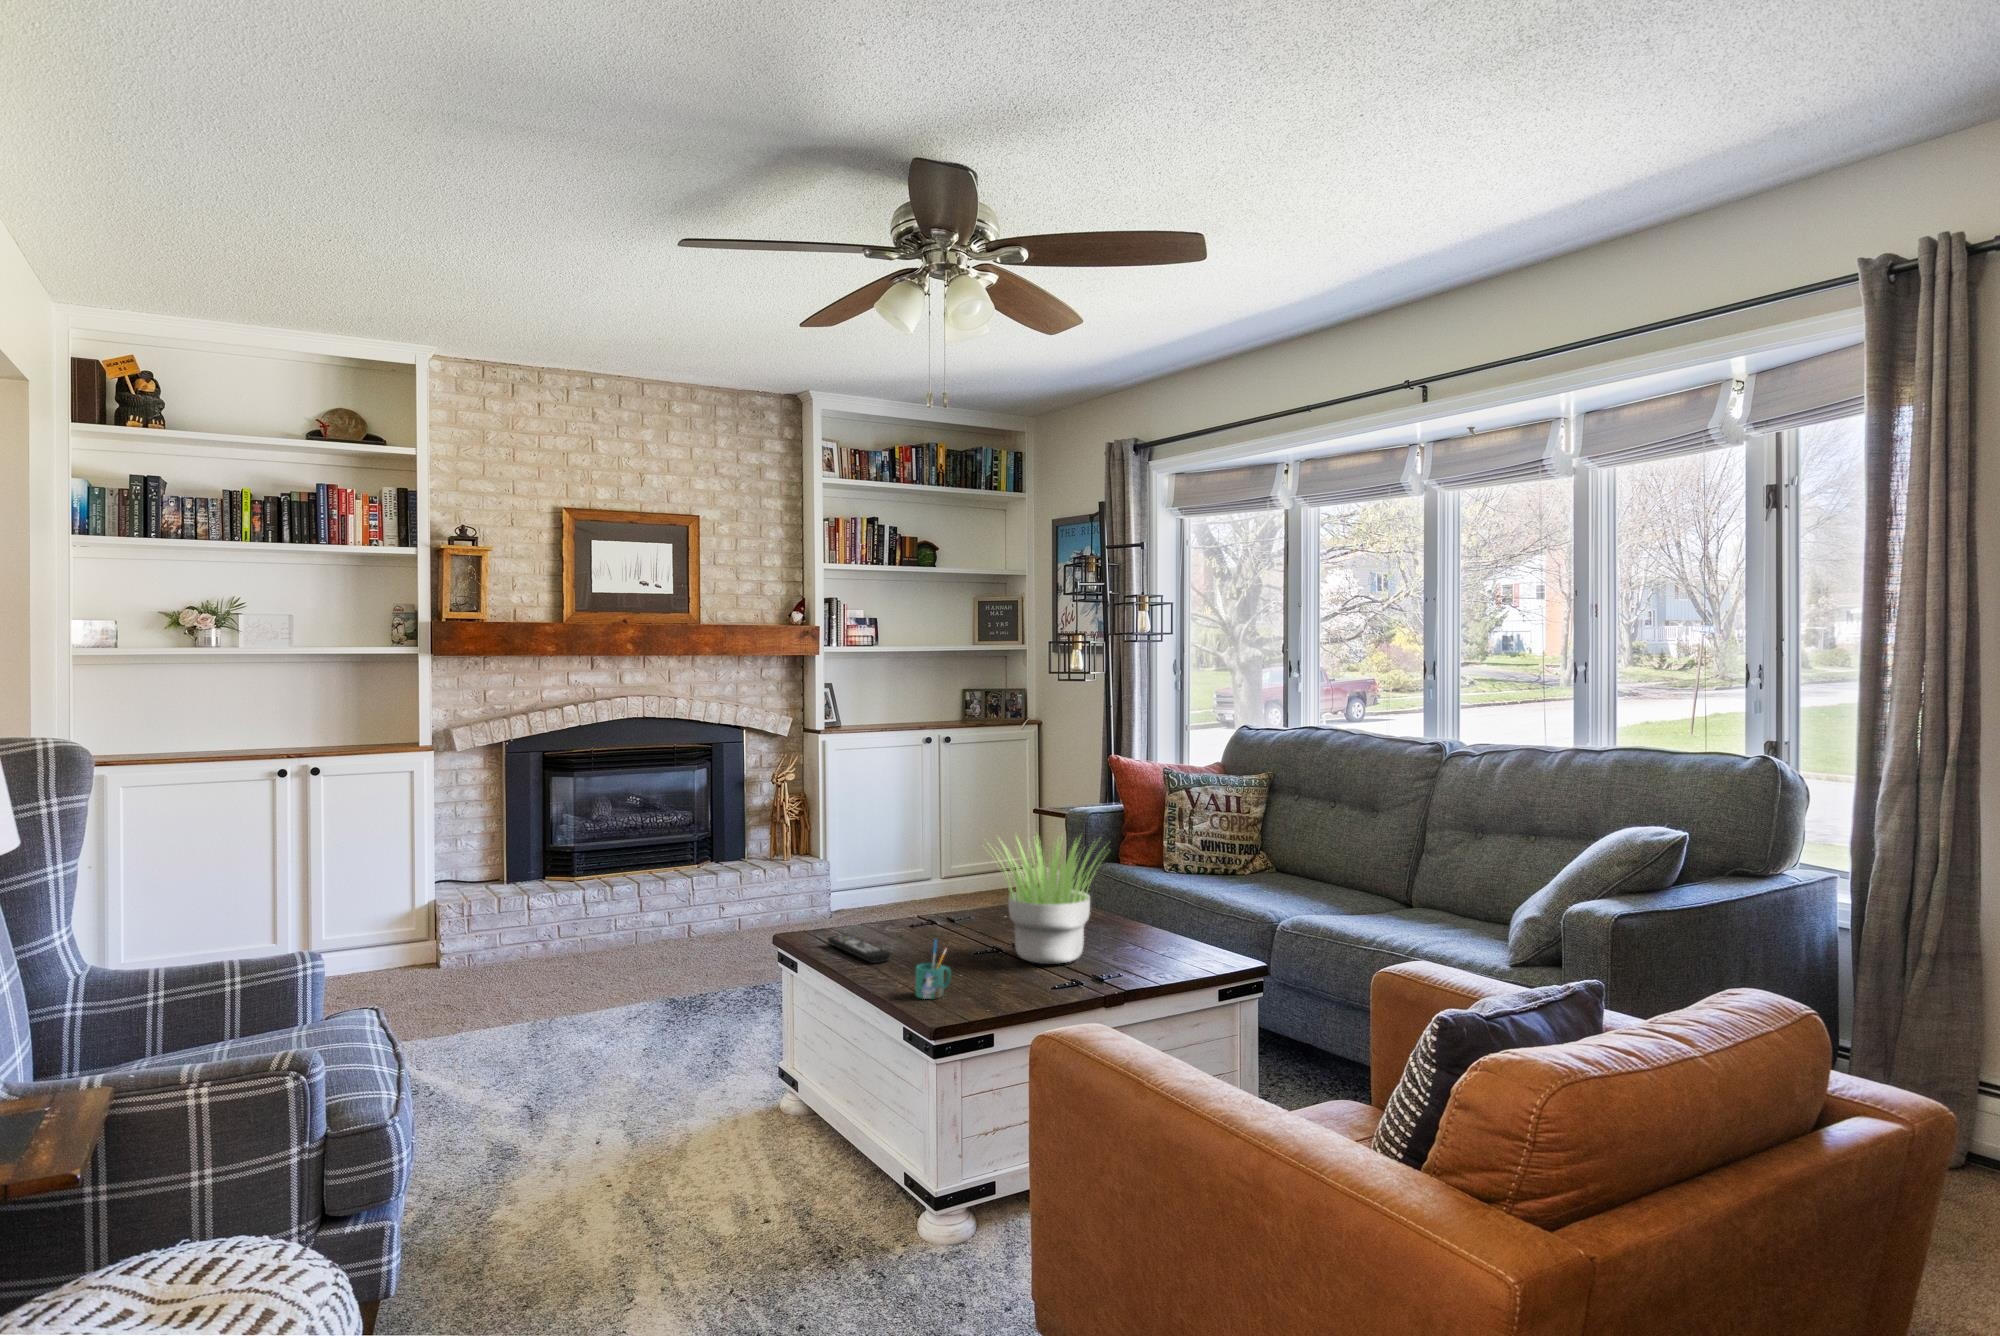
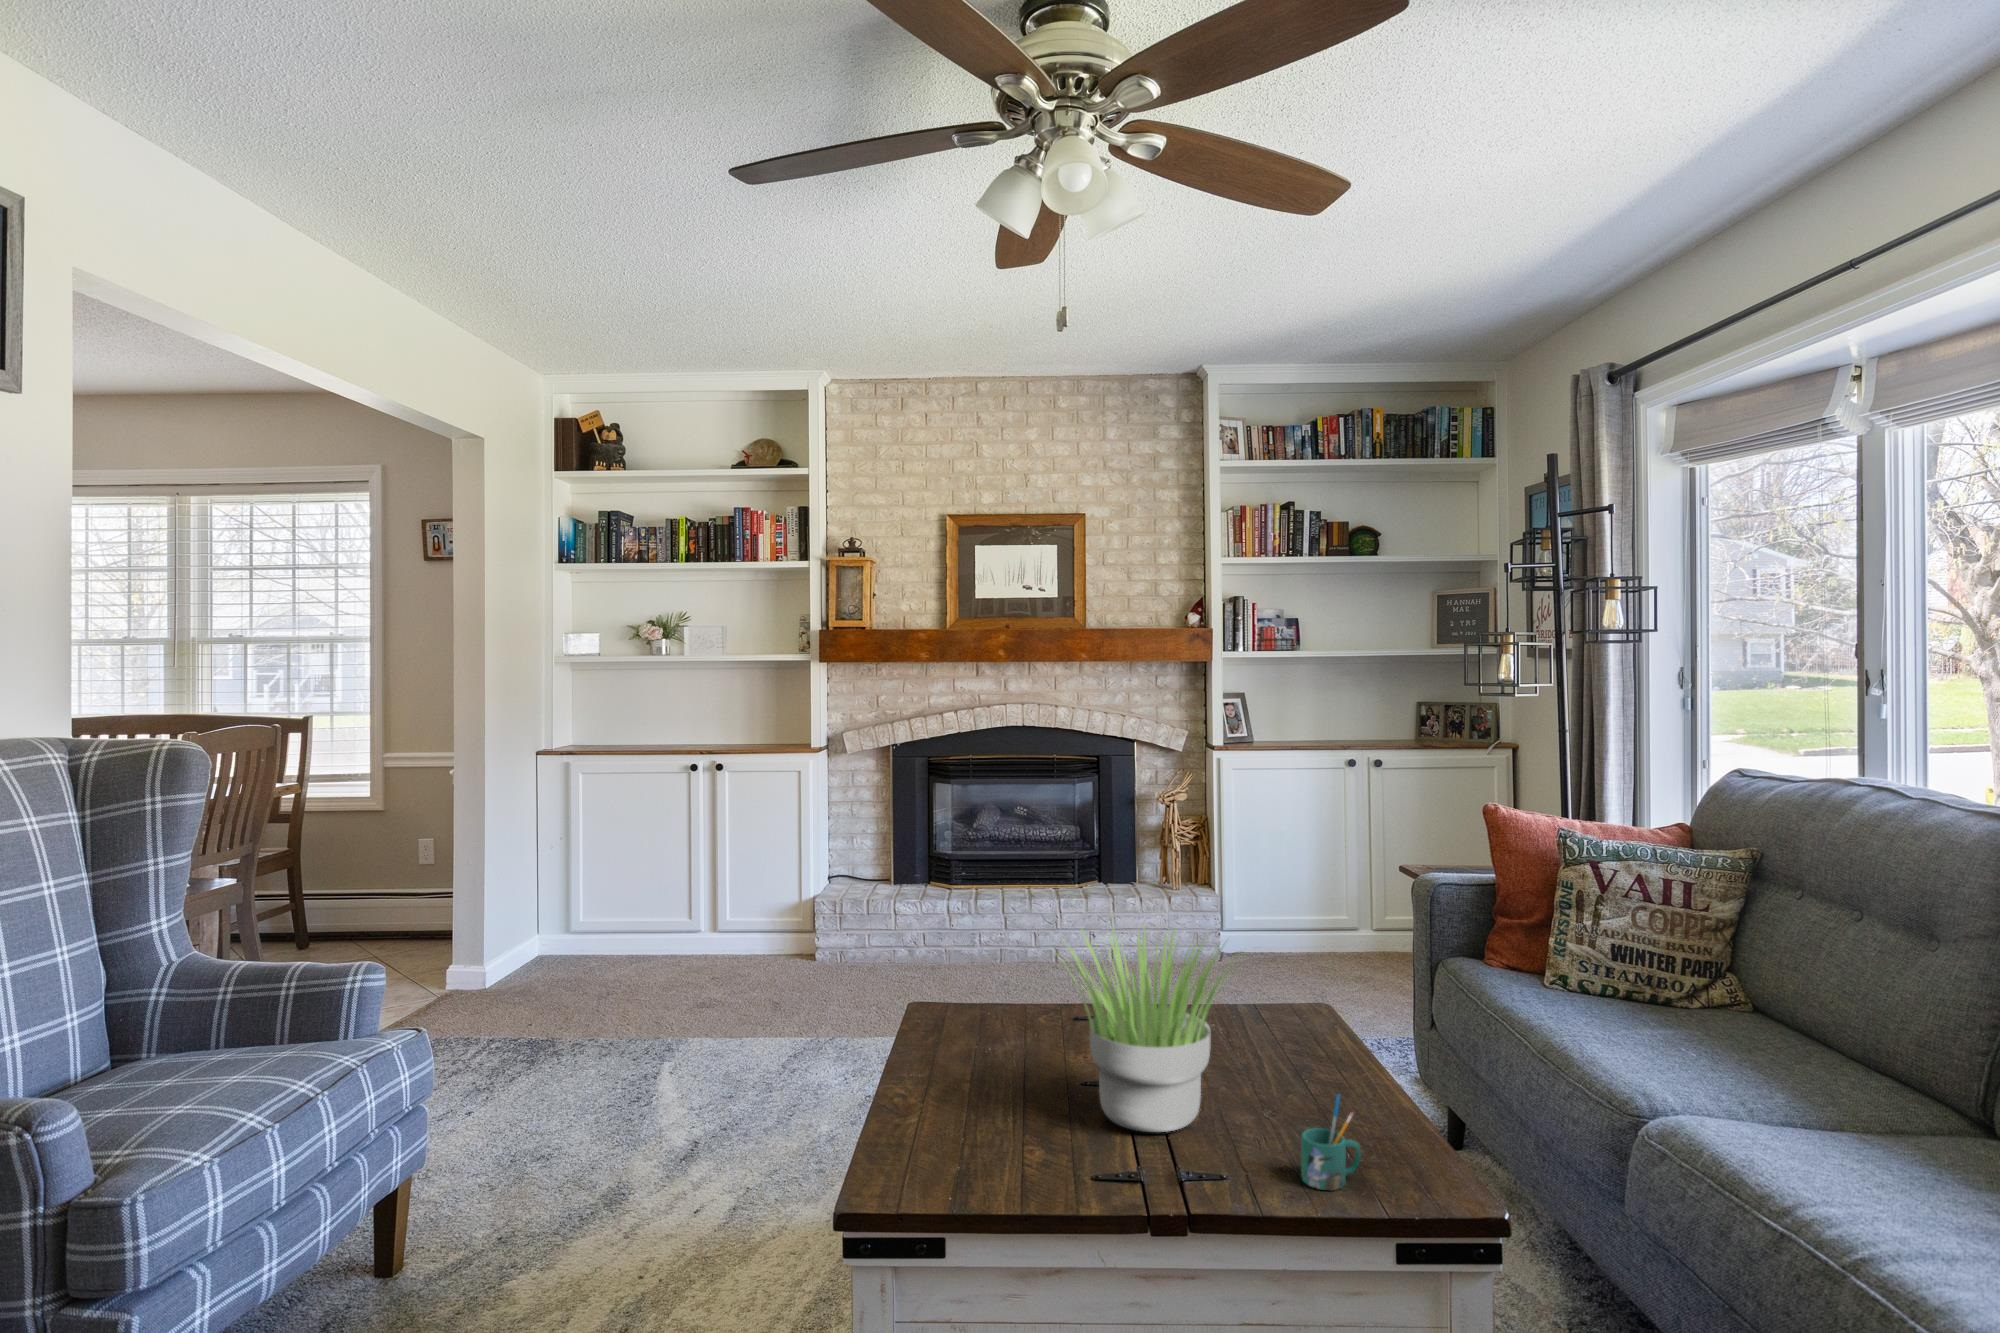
remote control: present [828,935,891,963] -> none [932,1021,966,1073]
mug: present [916,940,951,999] -> present [1301,1095,1361,1190]

